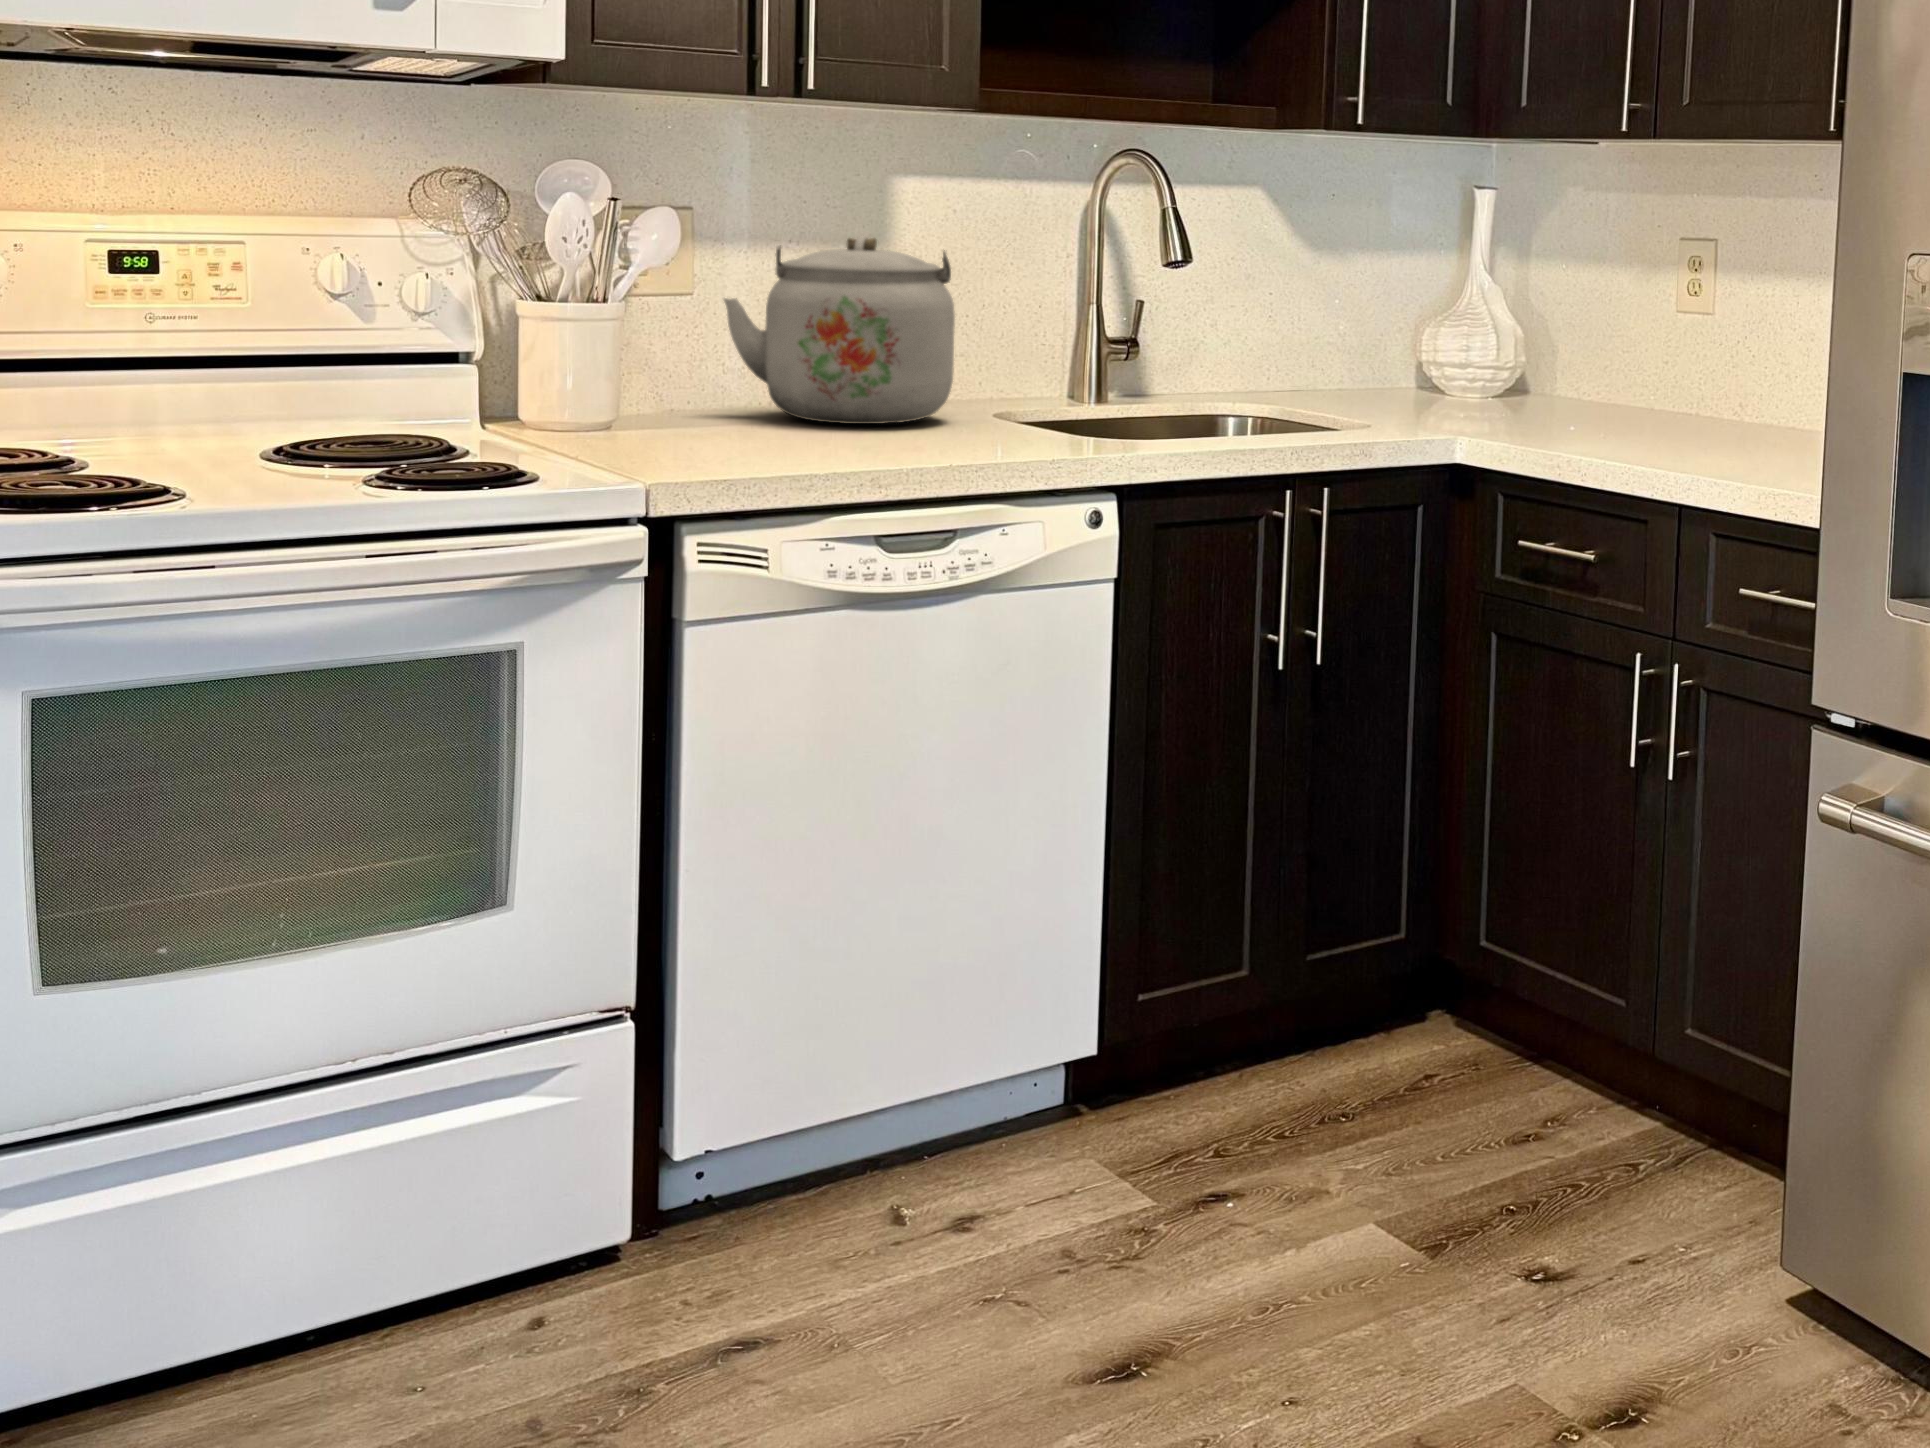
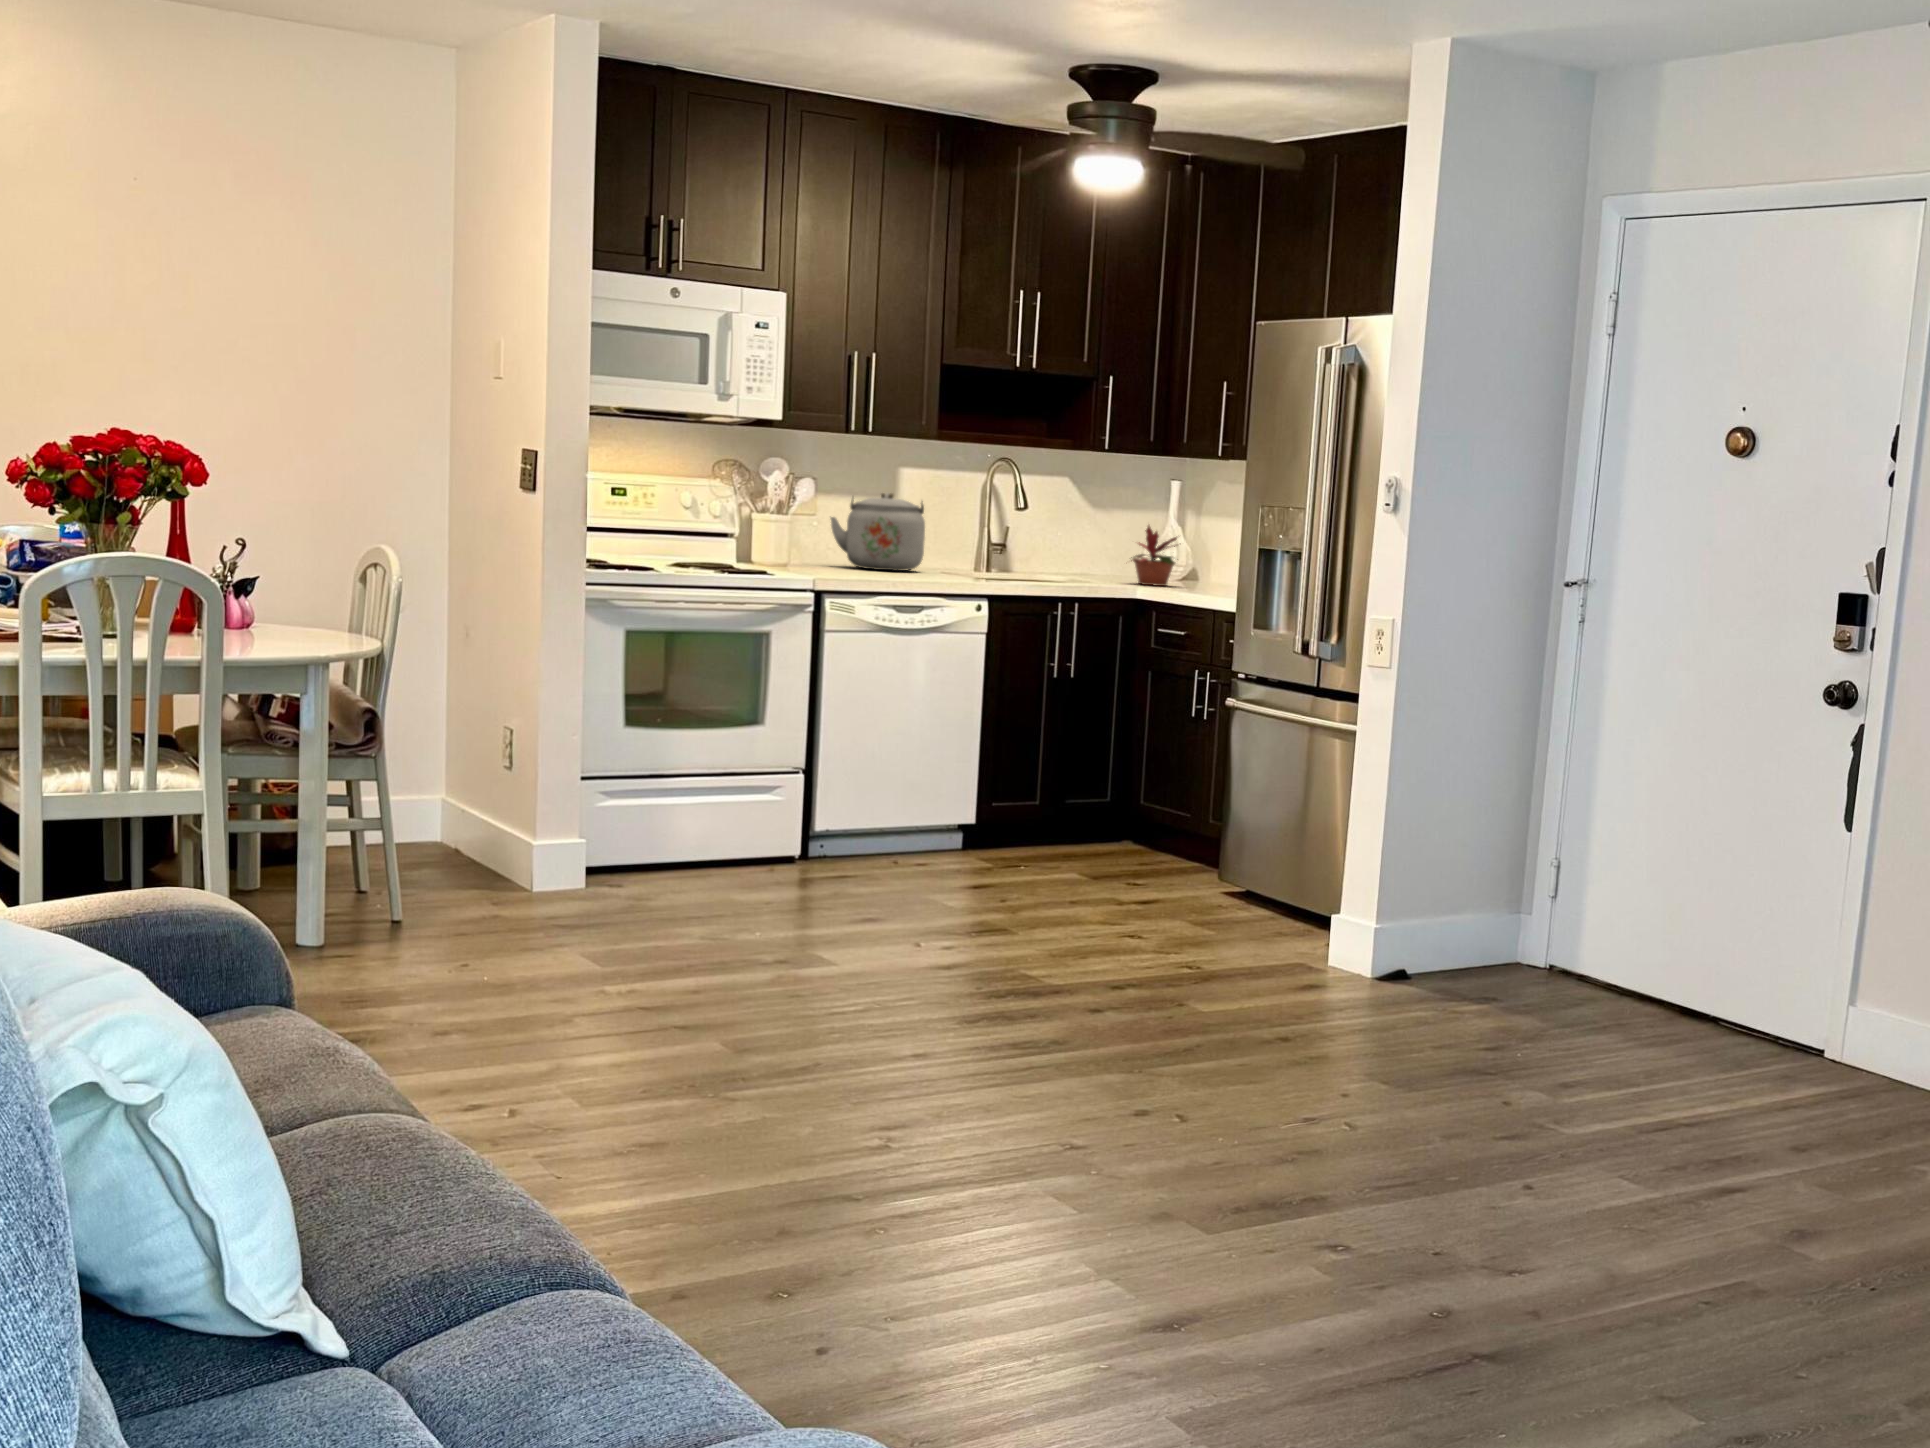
potted plant: none [1401,285,1555,427] -> present [1131,526,1177,586]

